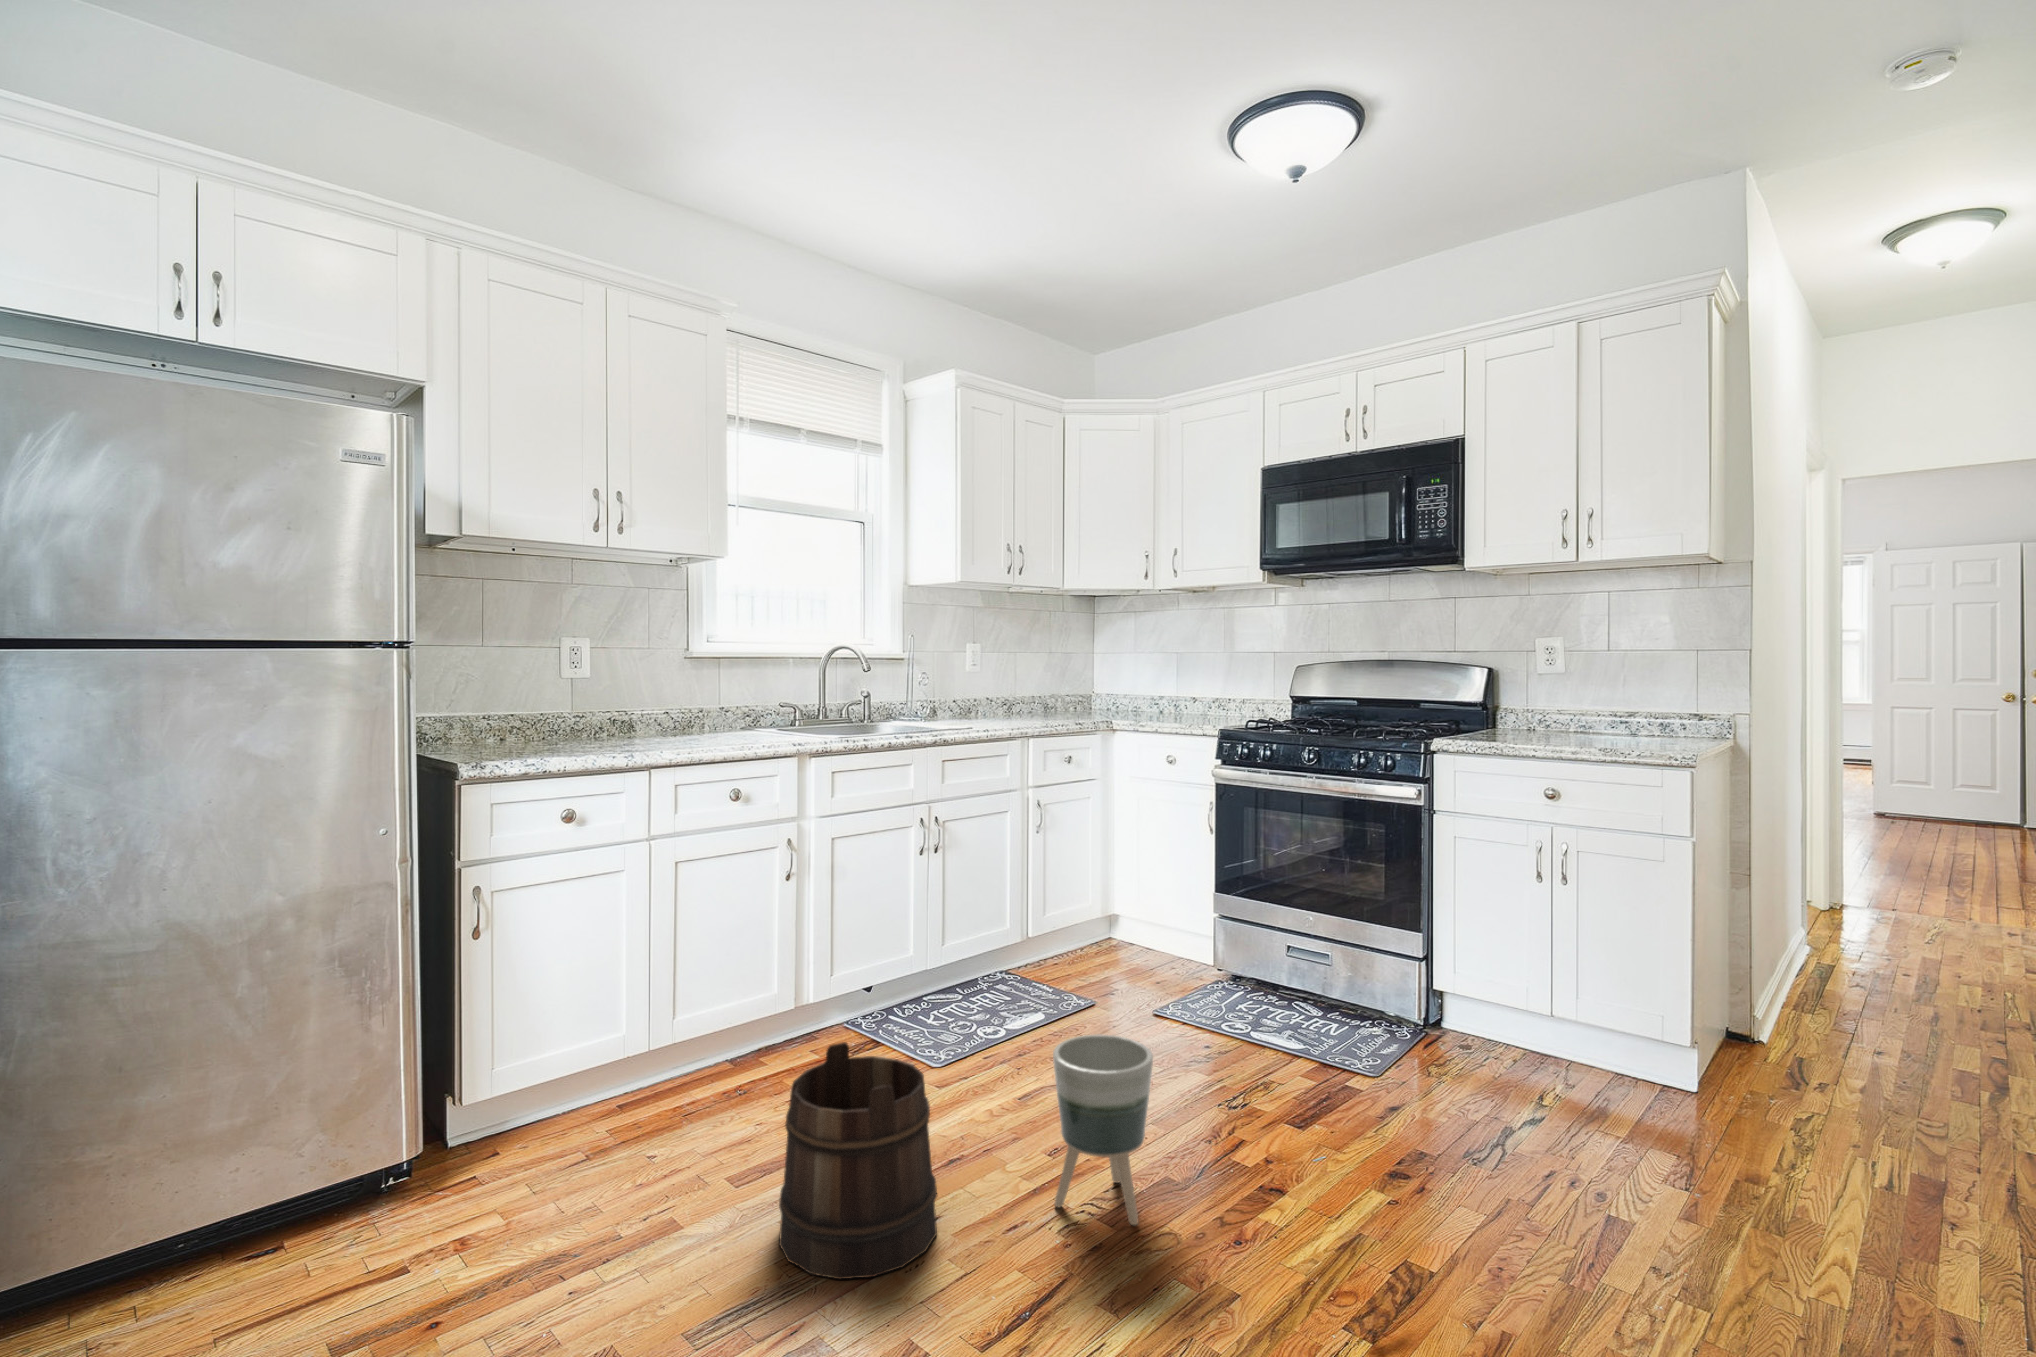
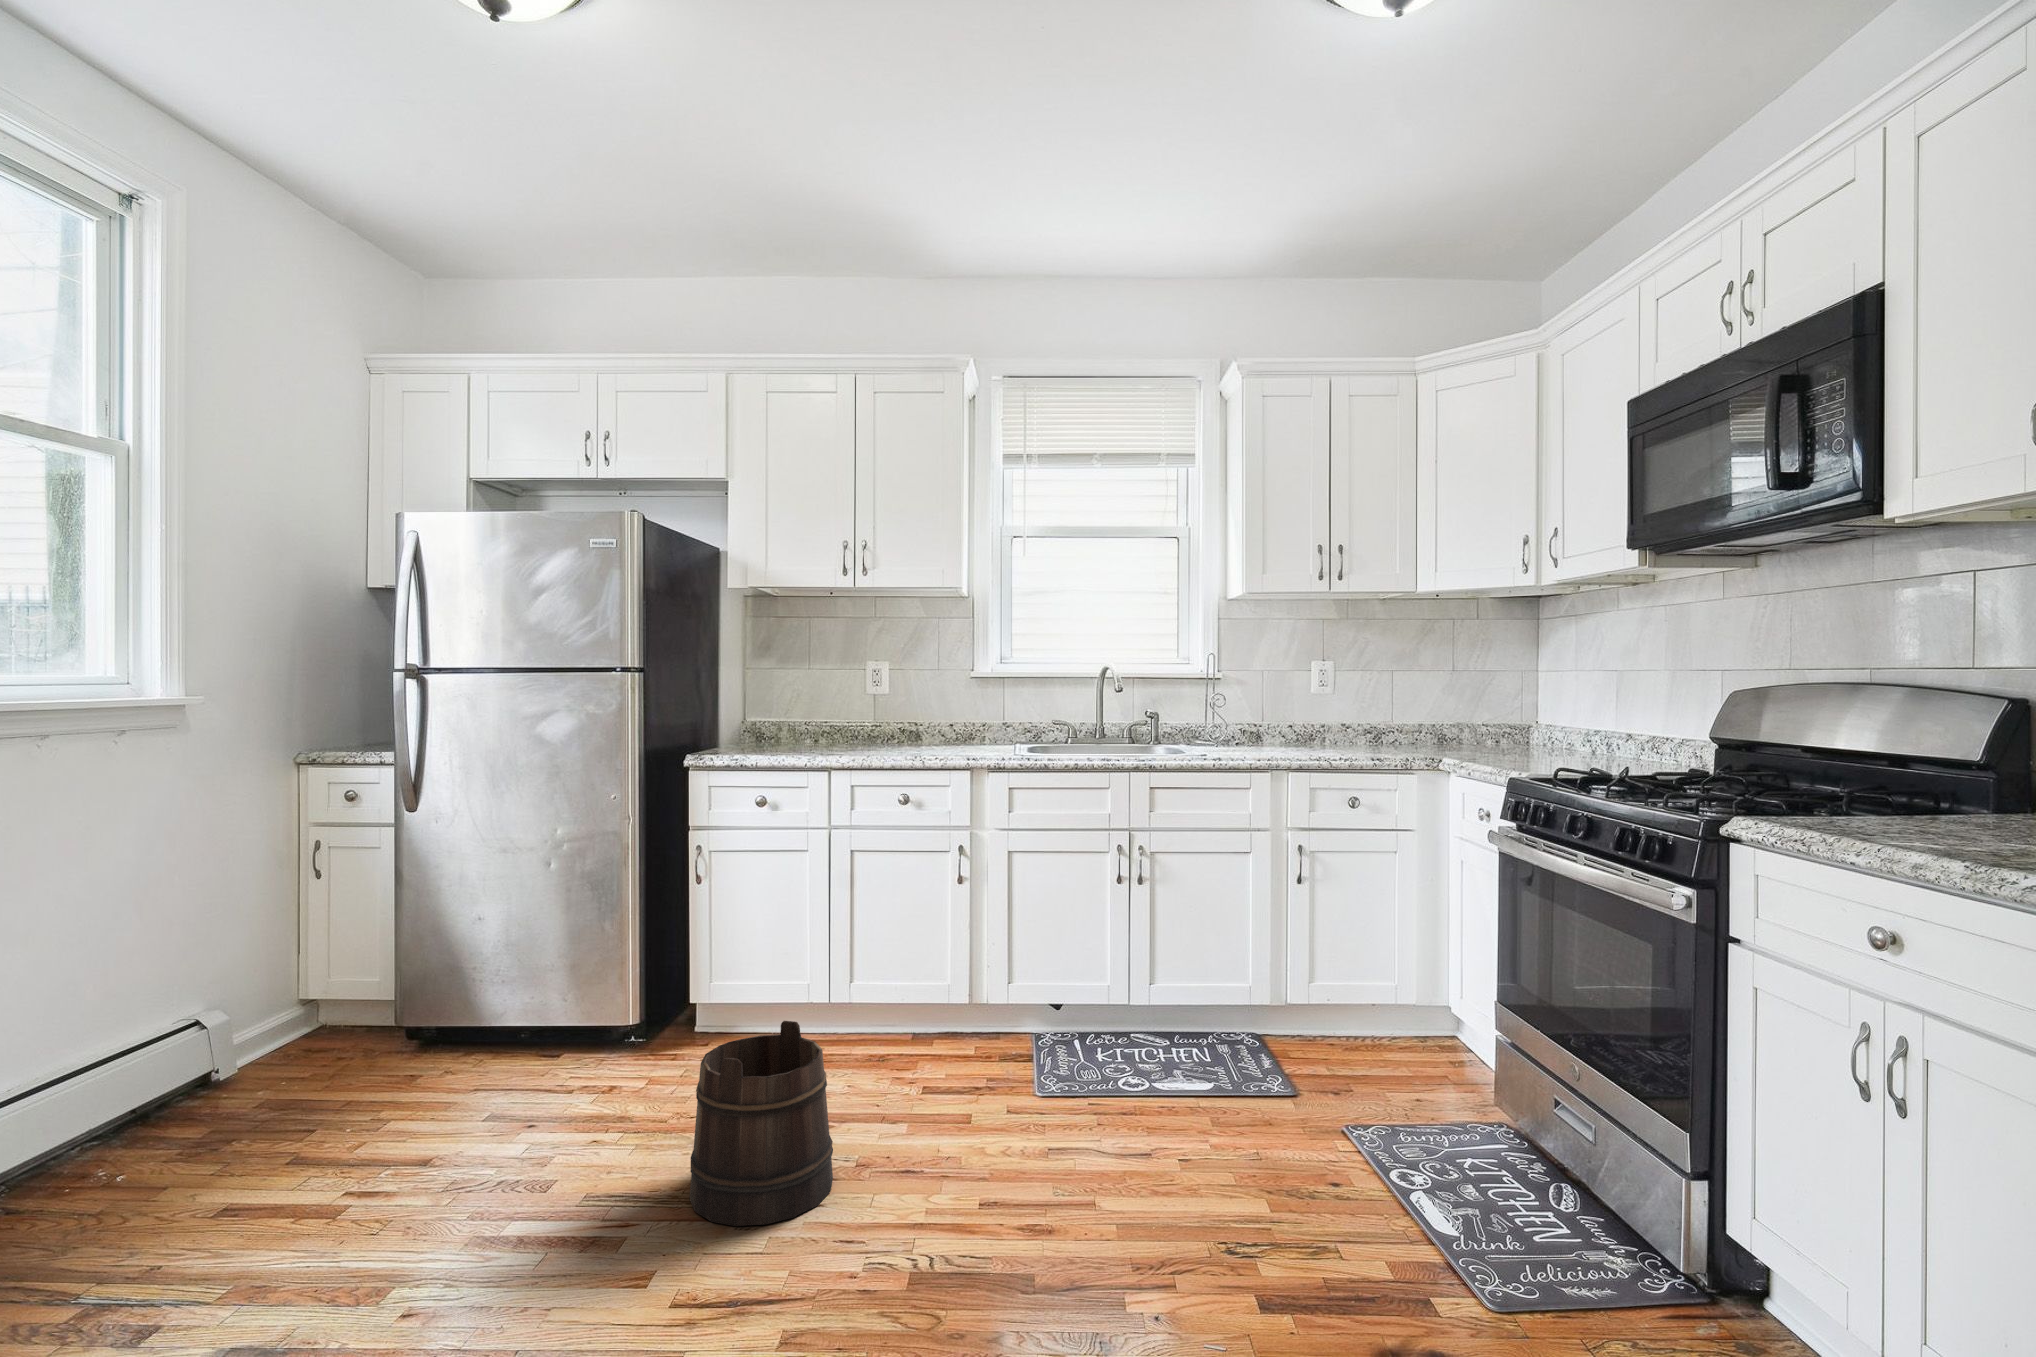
planter: present [1053,1035,1153,1225] -> none [884,1081,991,1295]

